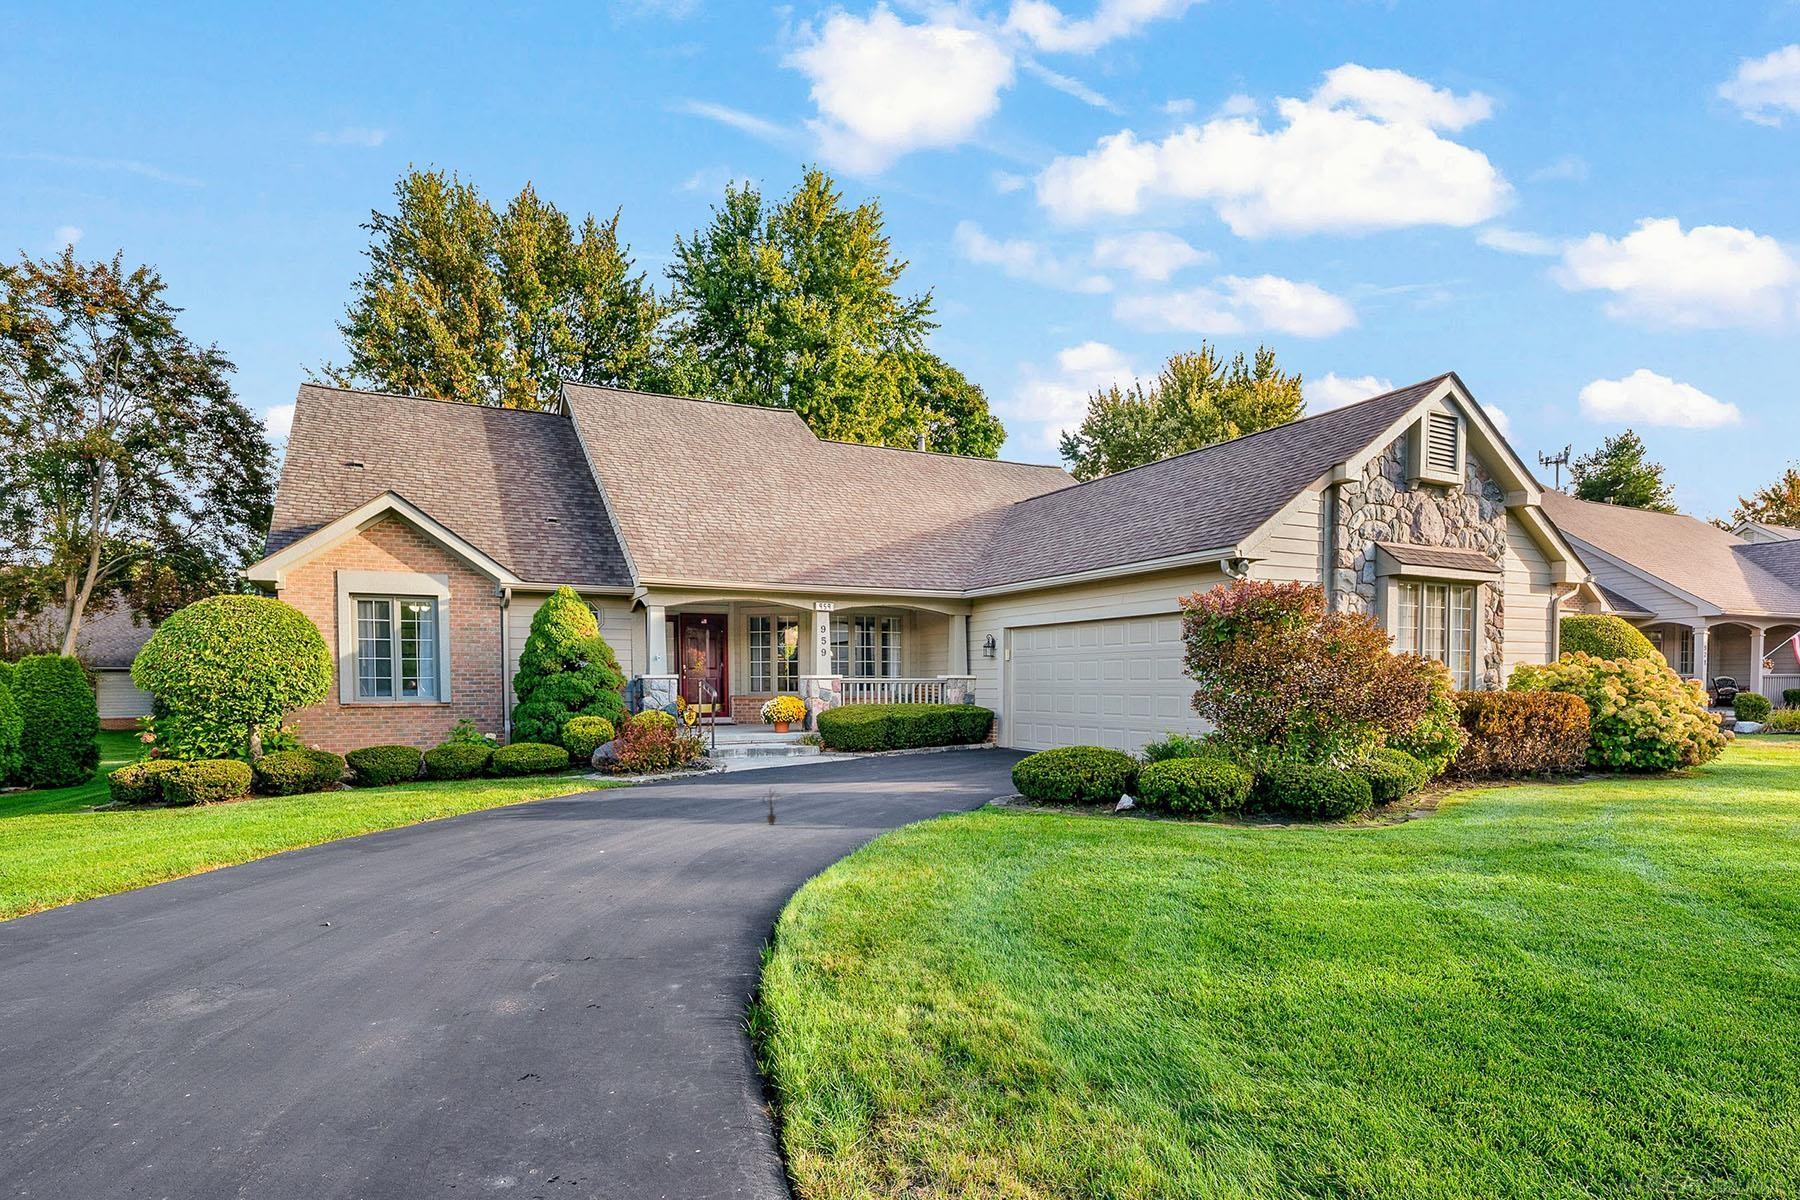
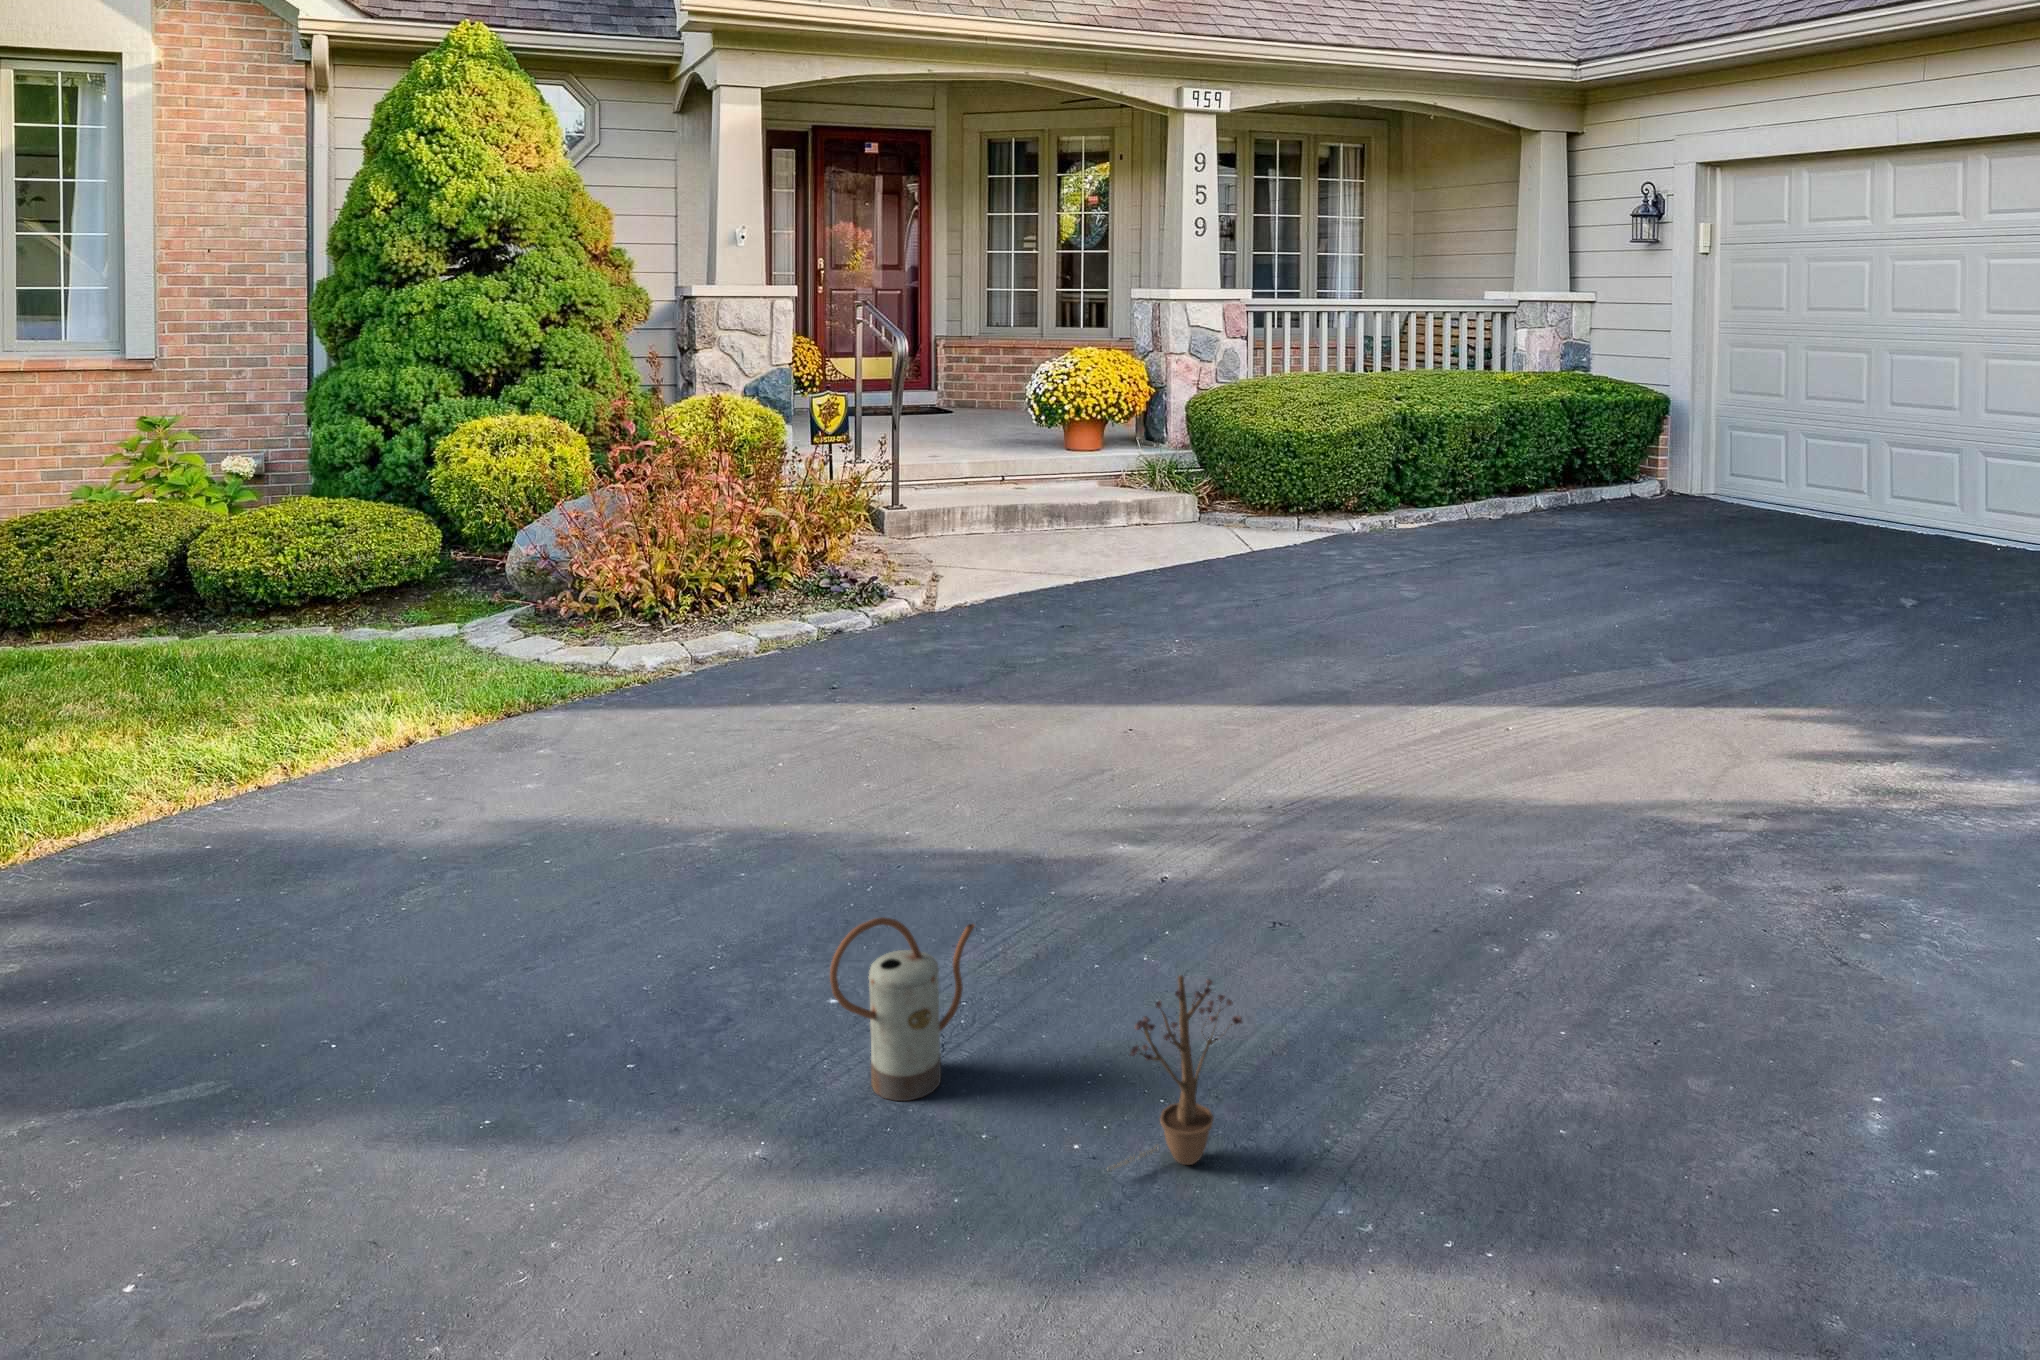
watering can: none [705,787,733,823] -> present [830,917,975,1101]

